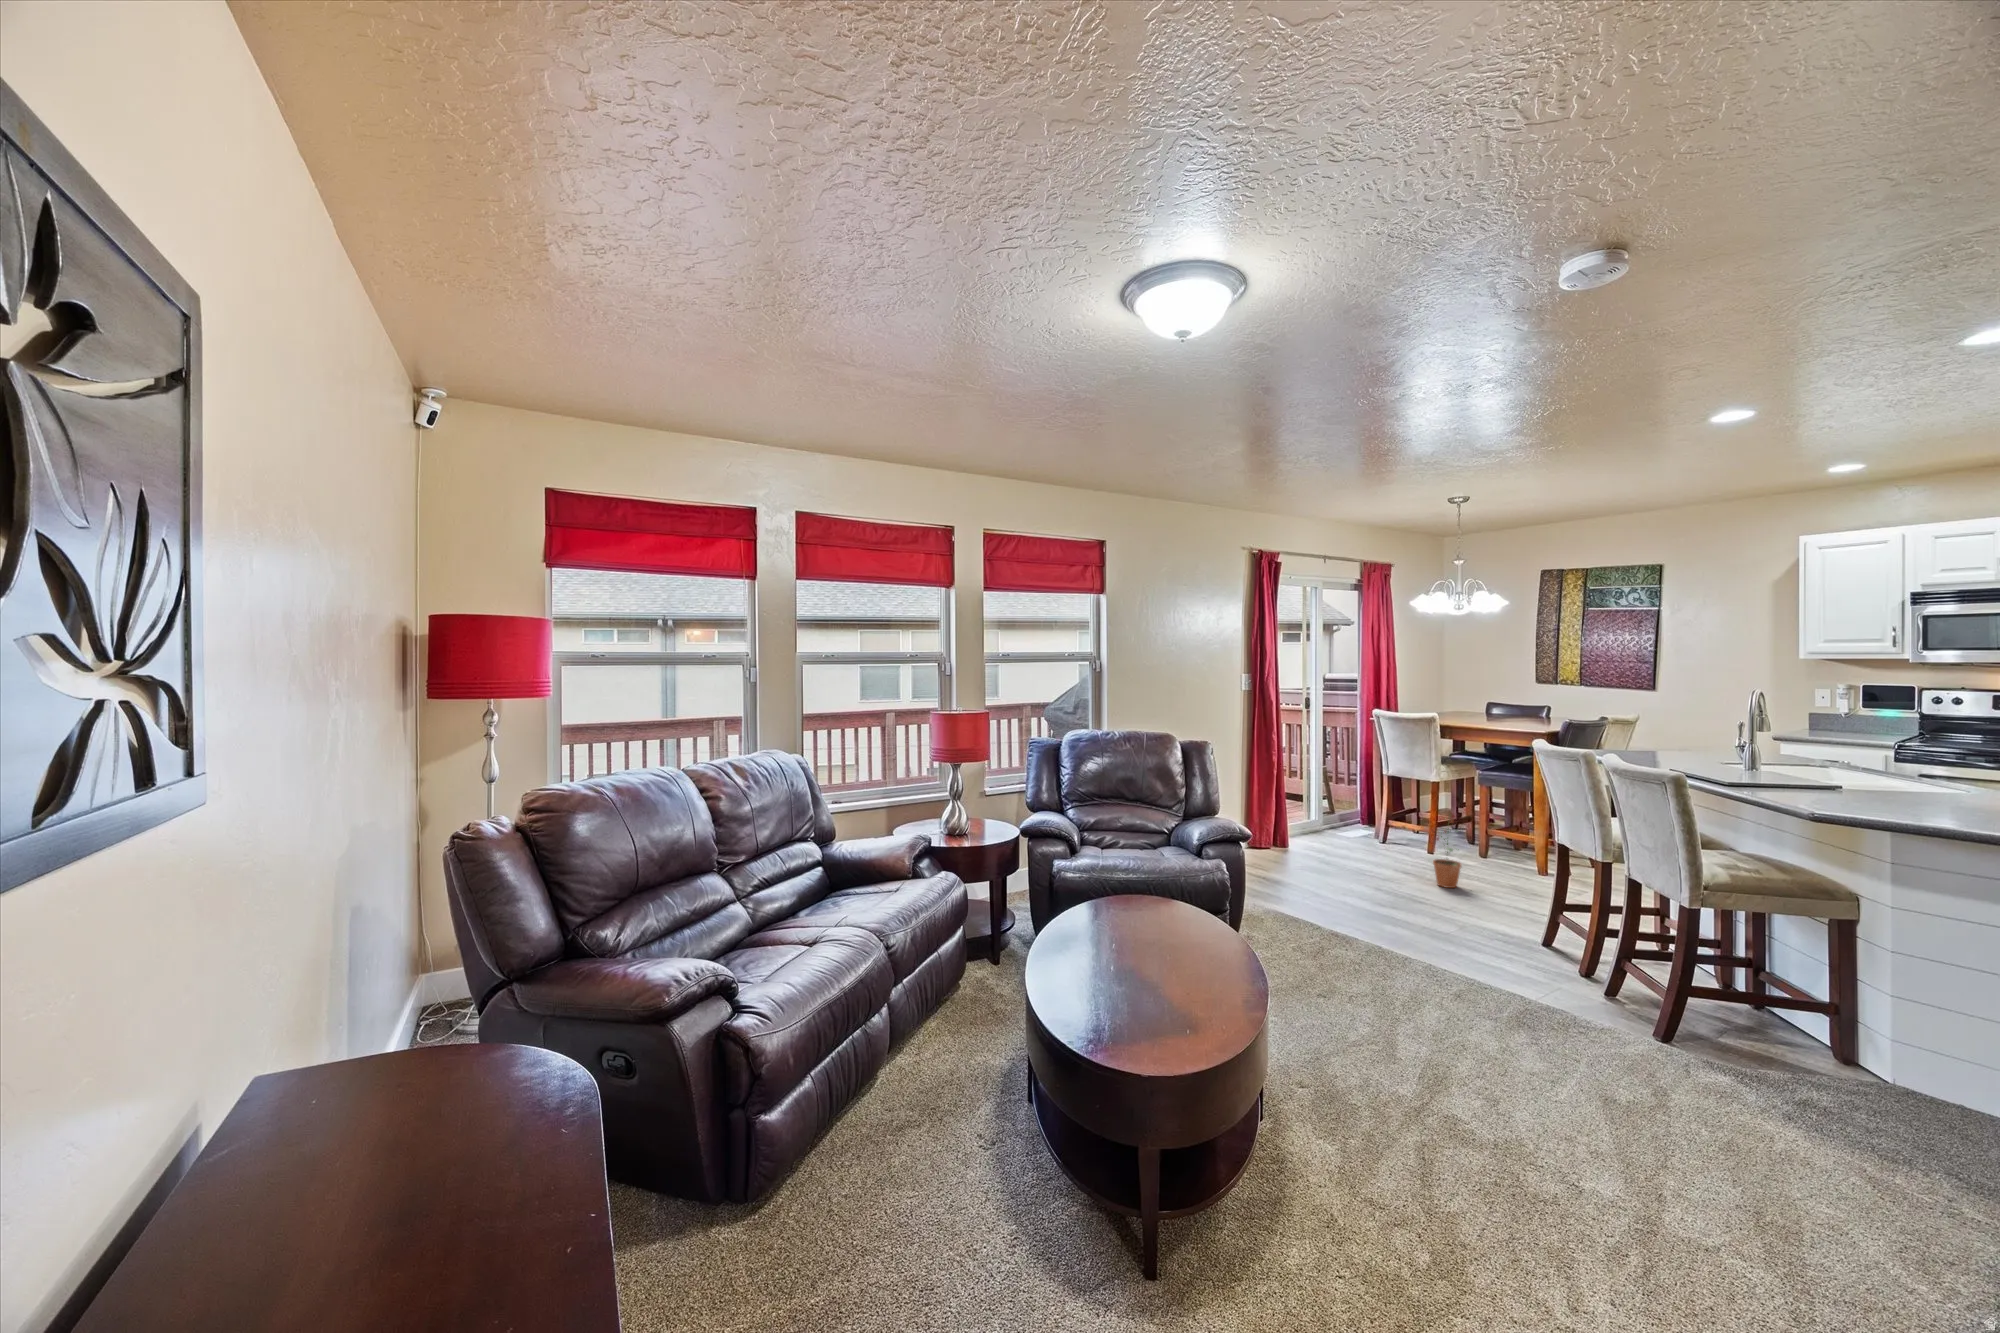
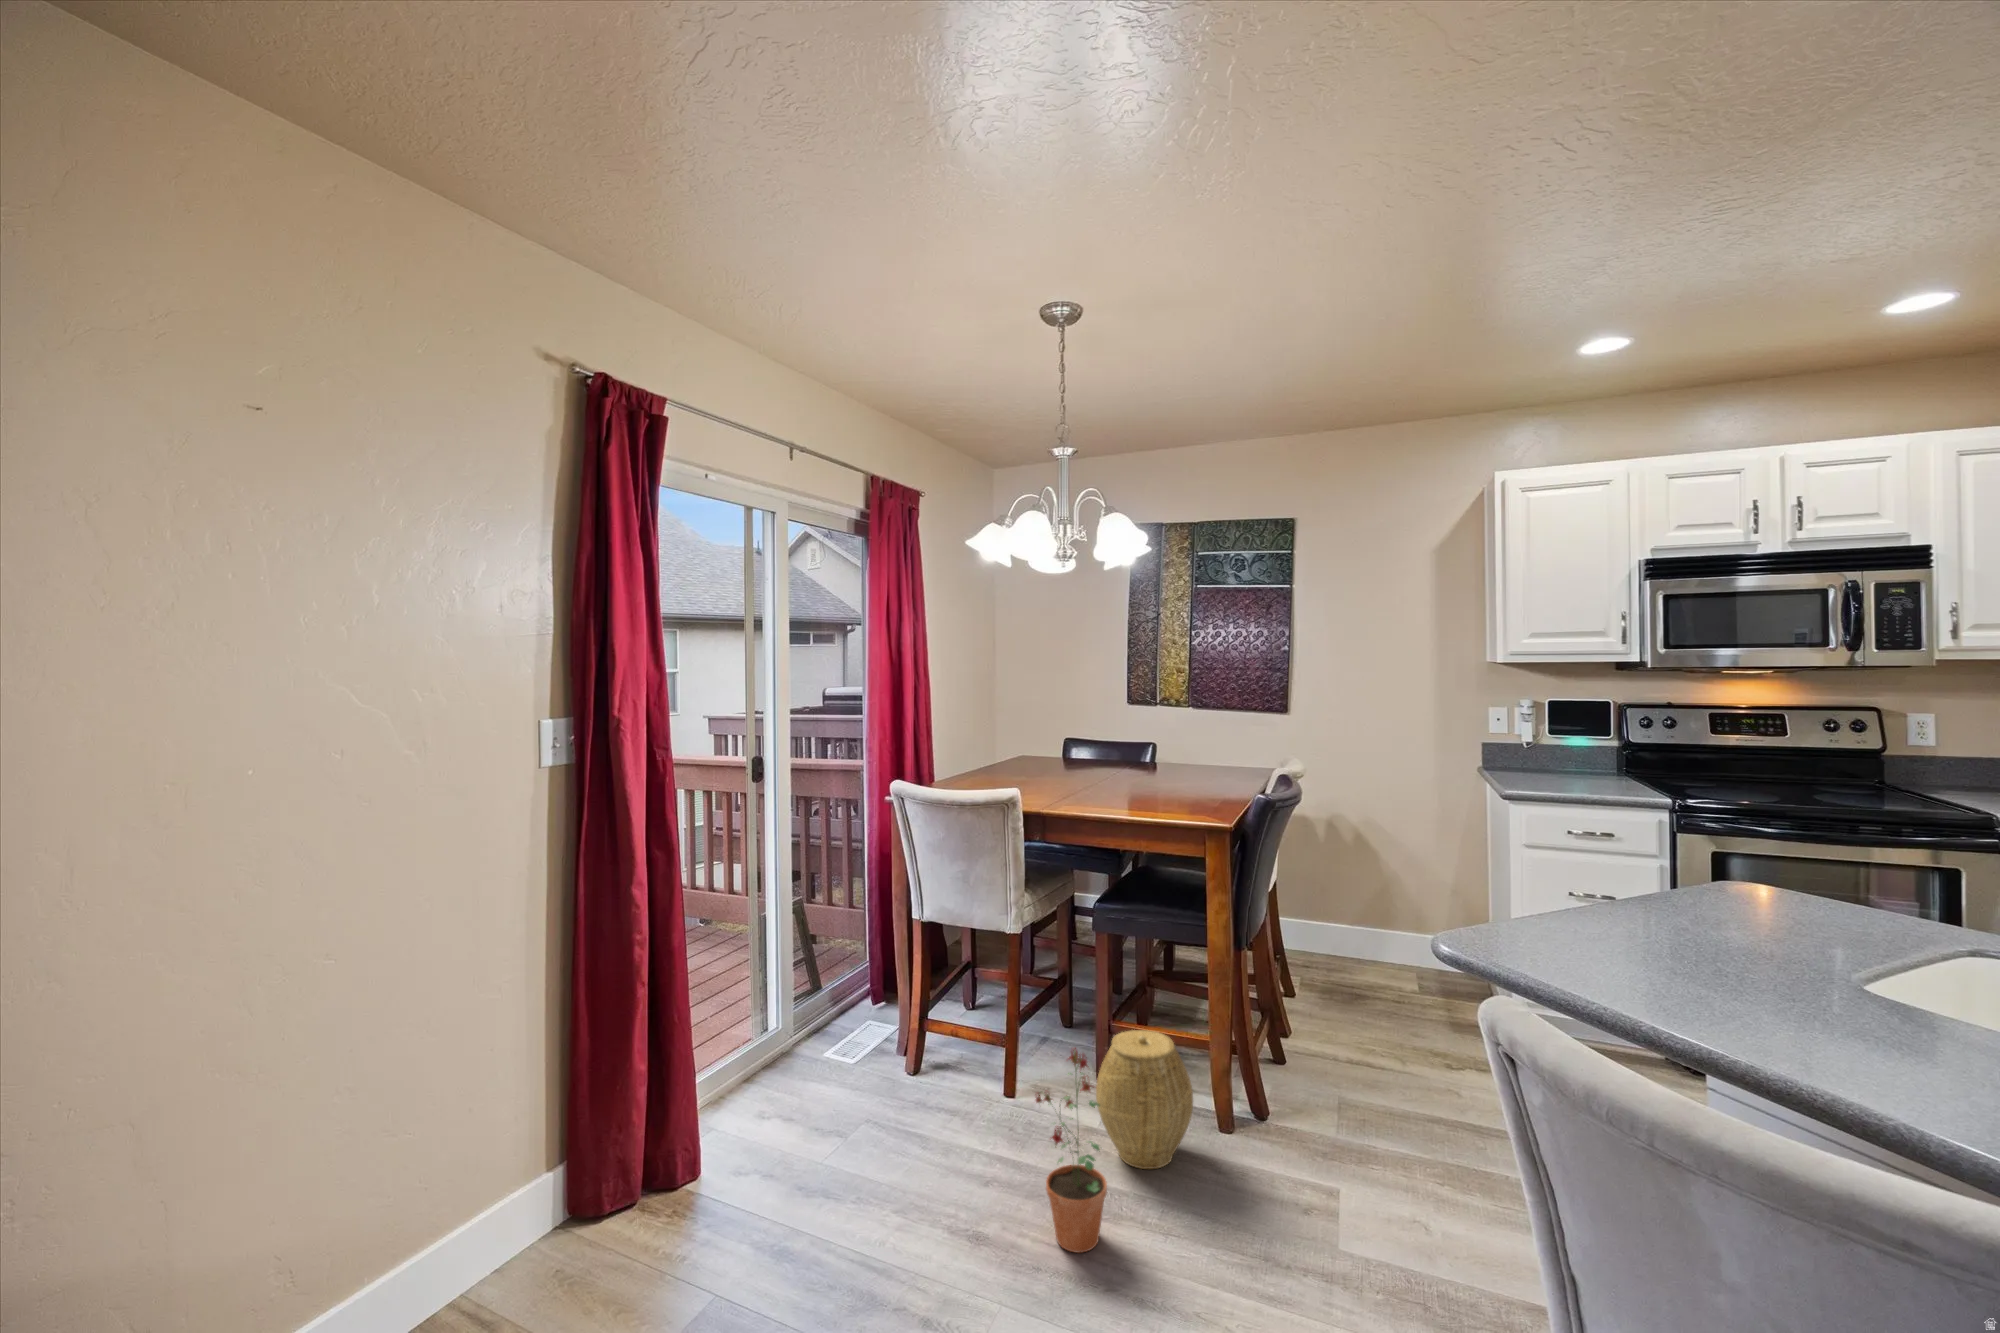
woven basket: none [1468,823,1520,881] -> present [1096,1030,1193,1169]

